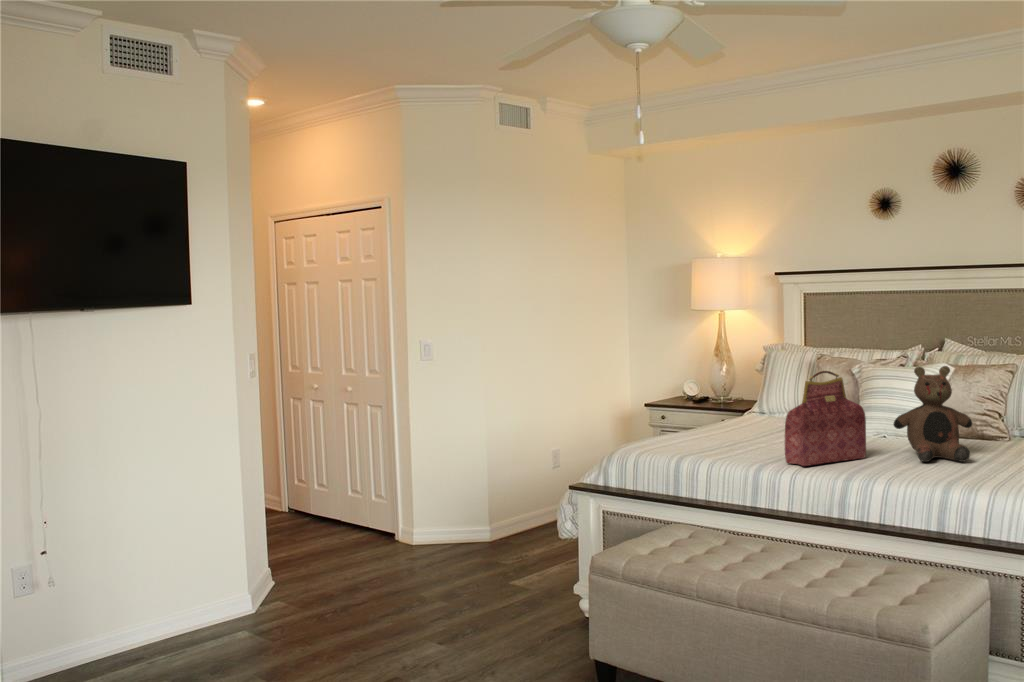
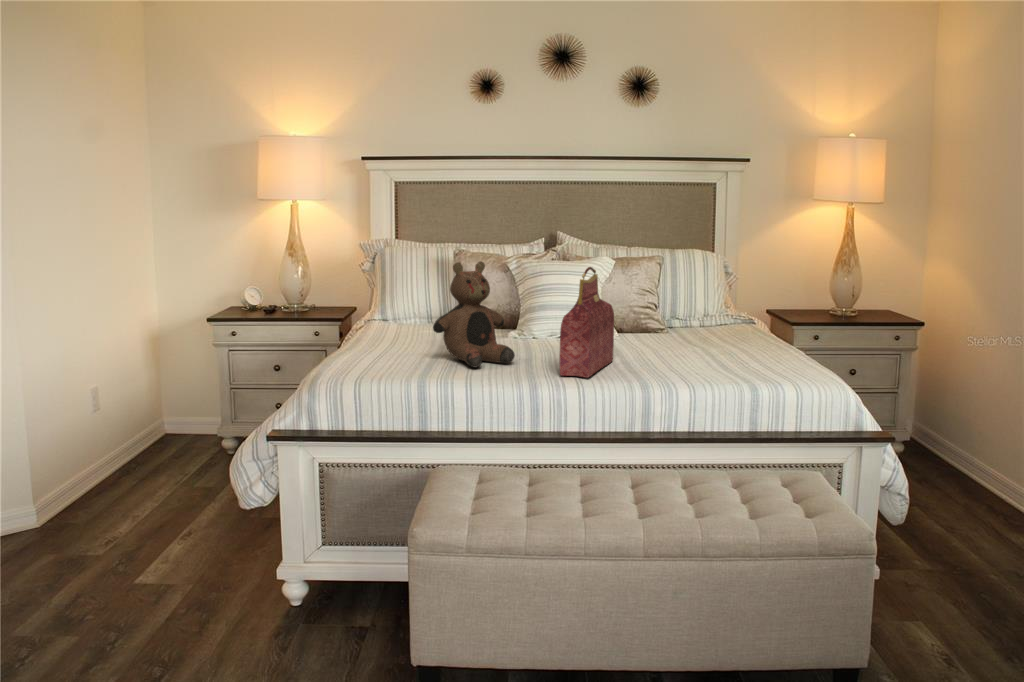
teddy bear: present [893,366,972,462] -> present [433,261,515,367]

